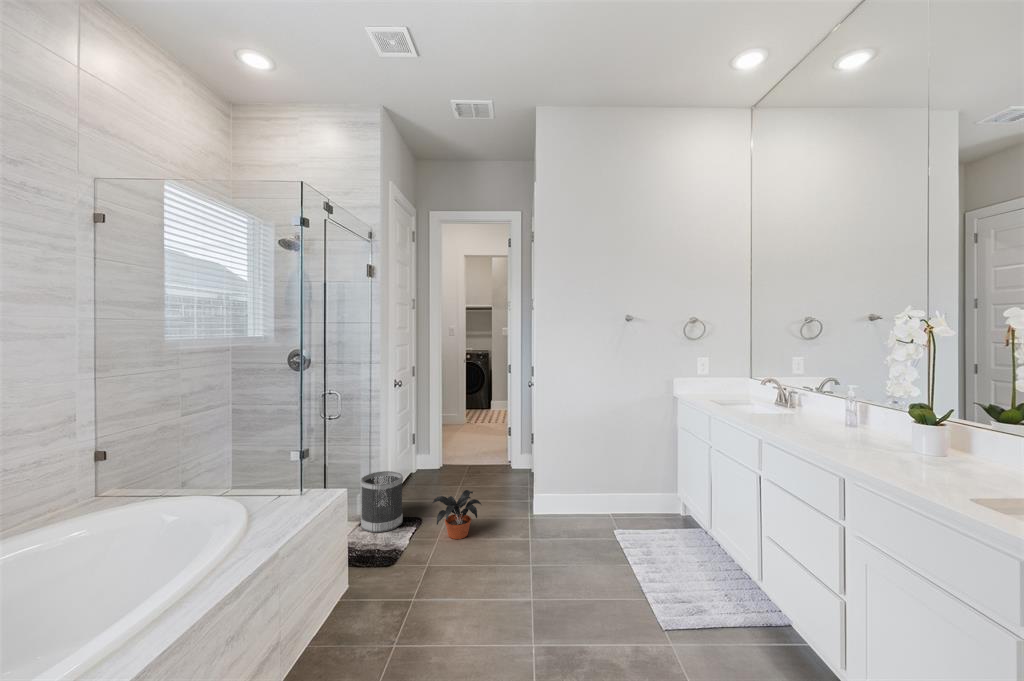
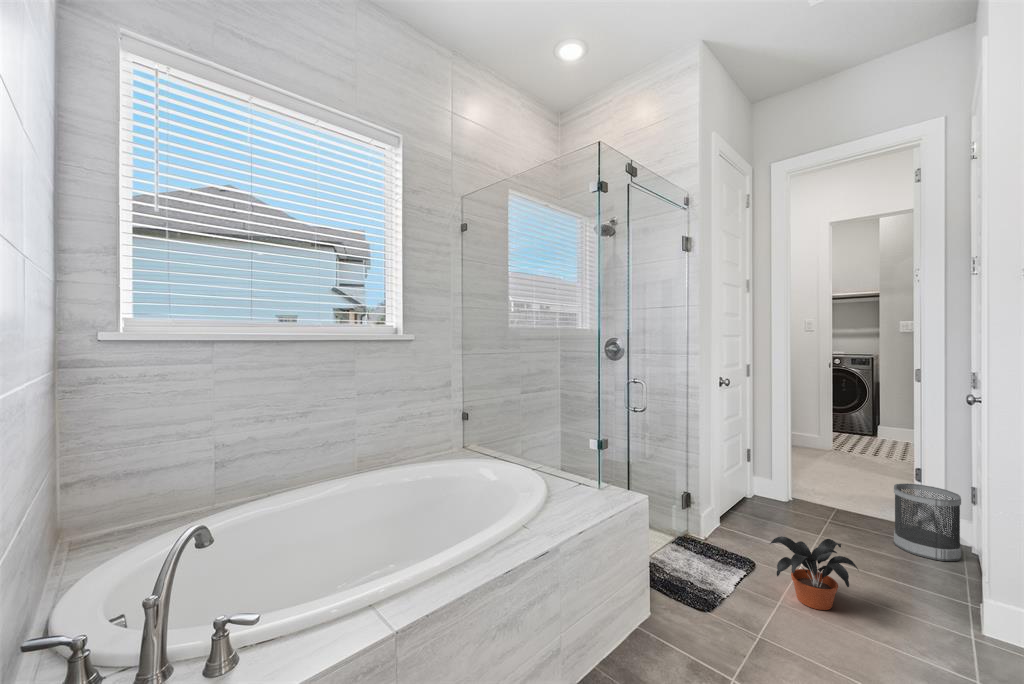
wastebasket: present [361,471,403,532] -> present [894,483,961,561]

